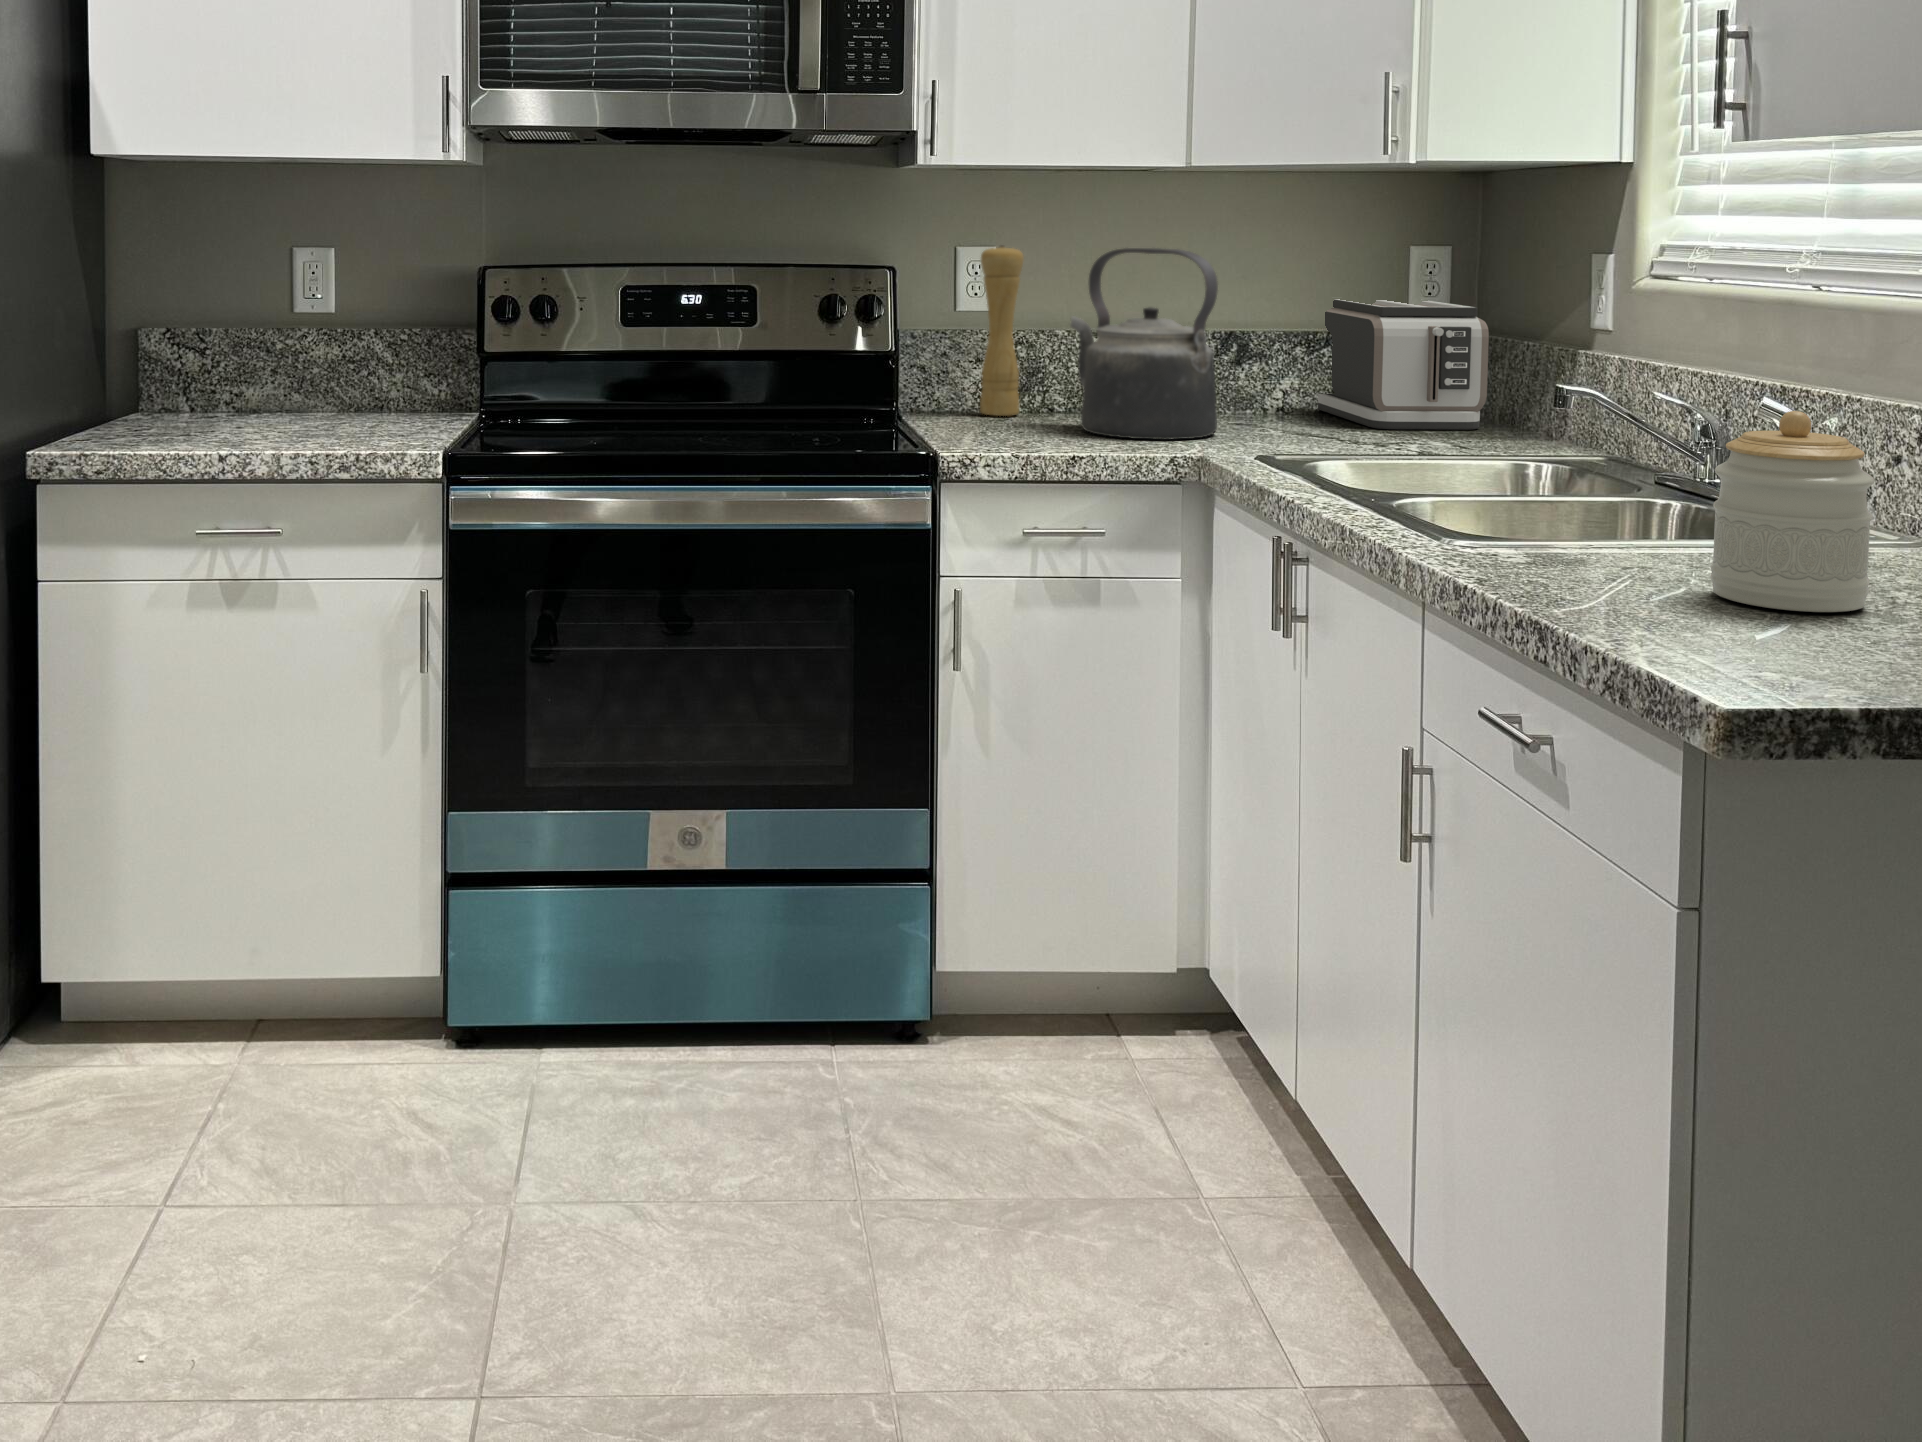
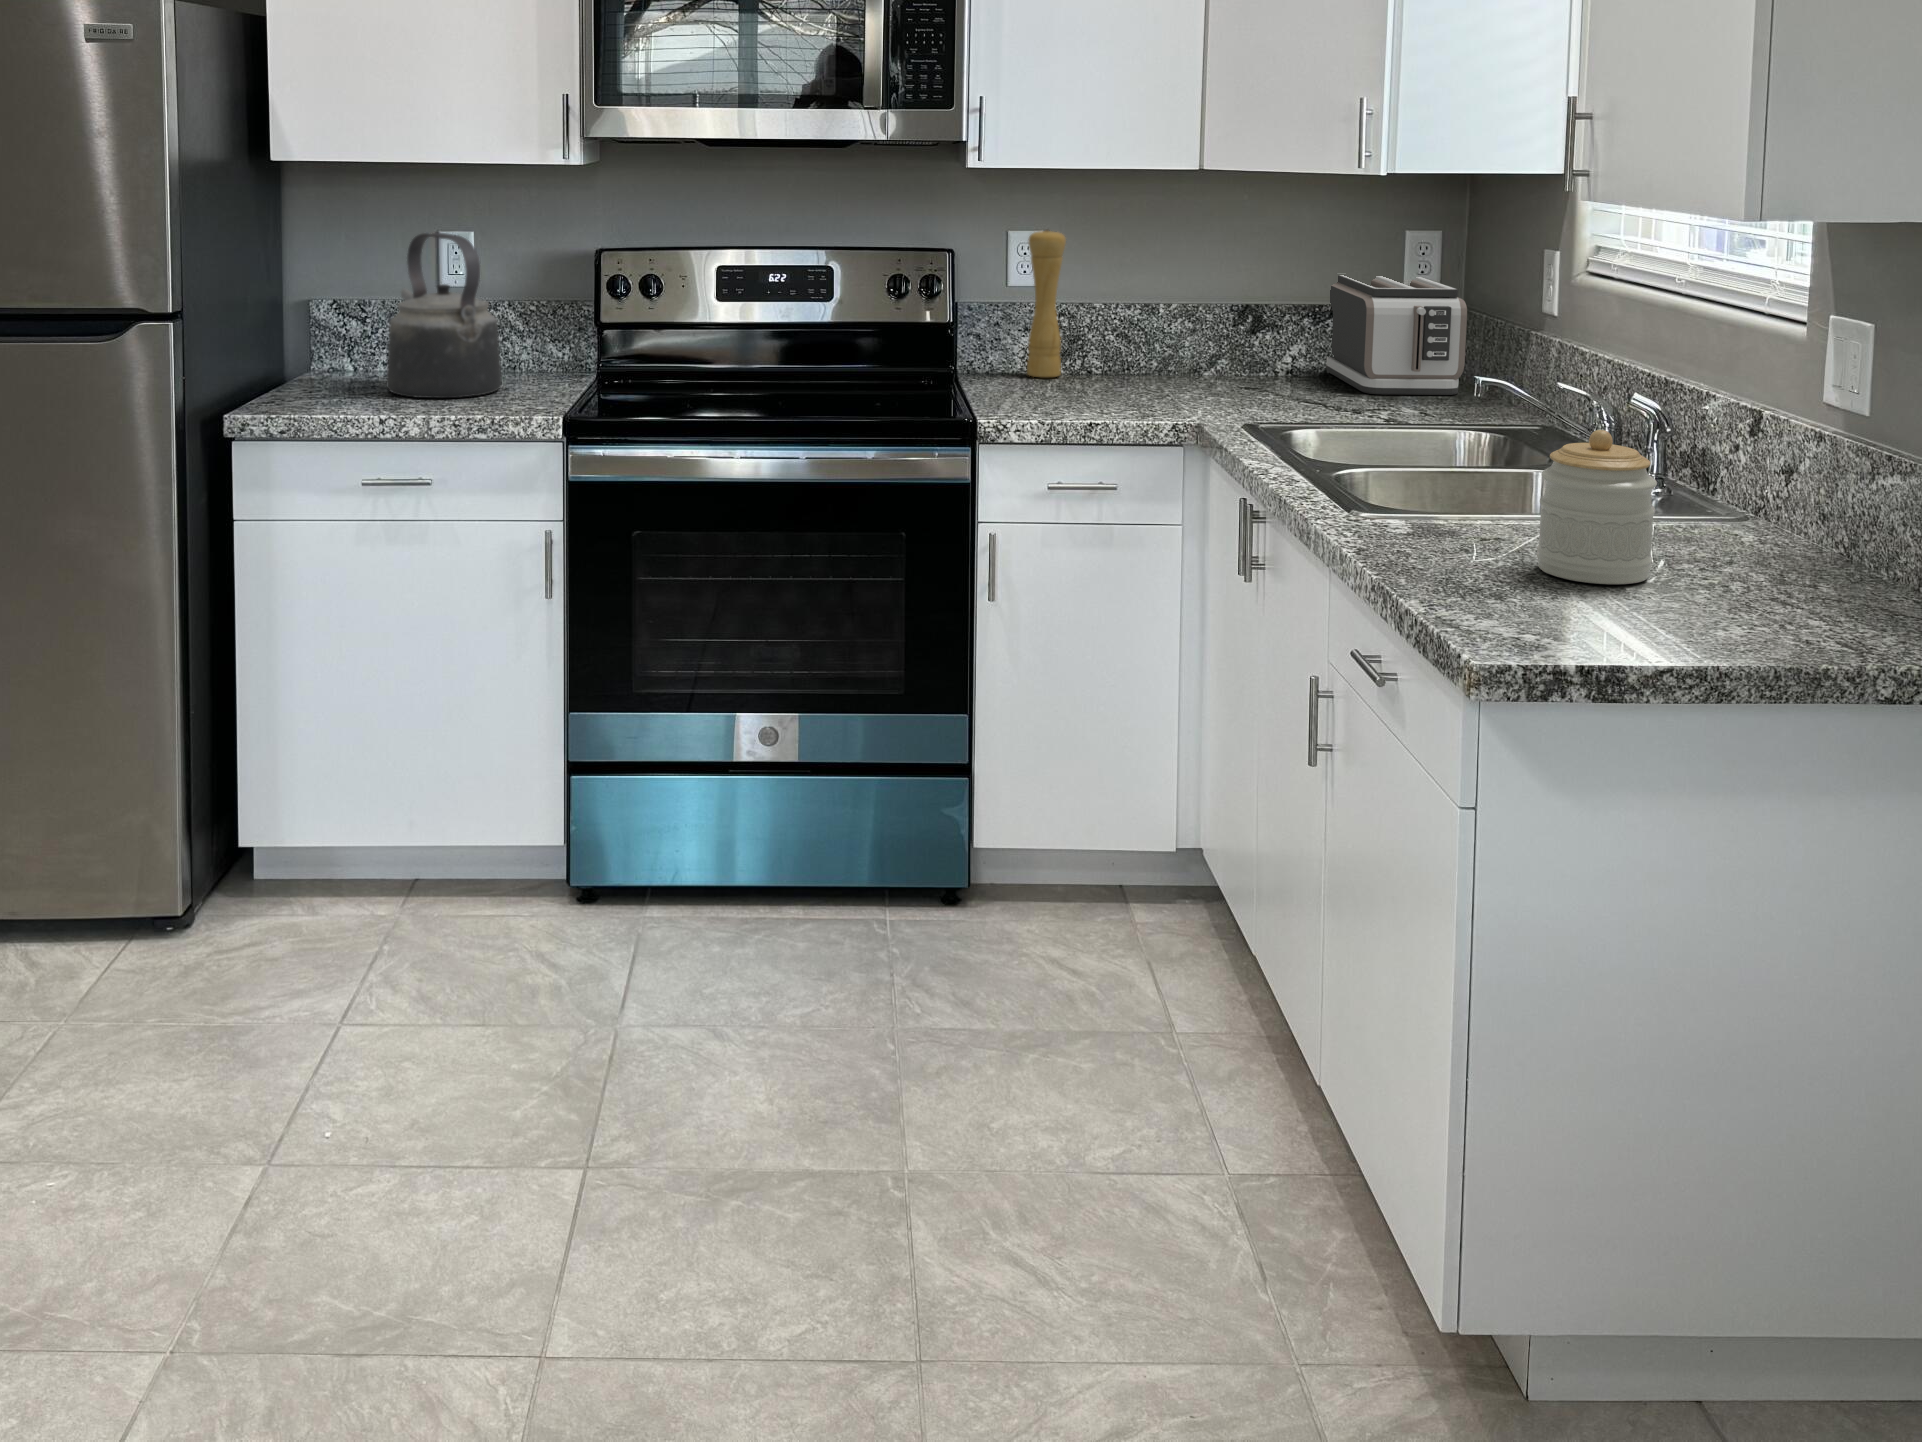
kettle: present [1070,248,1218,440] -> present [387,233,502,398]

